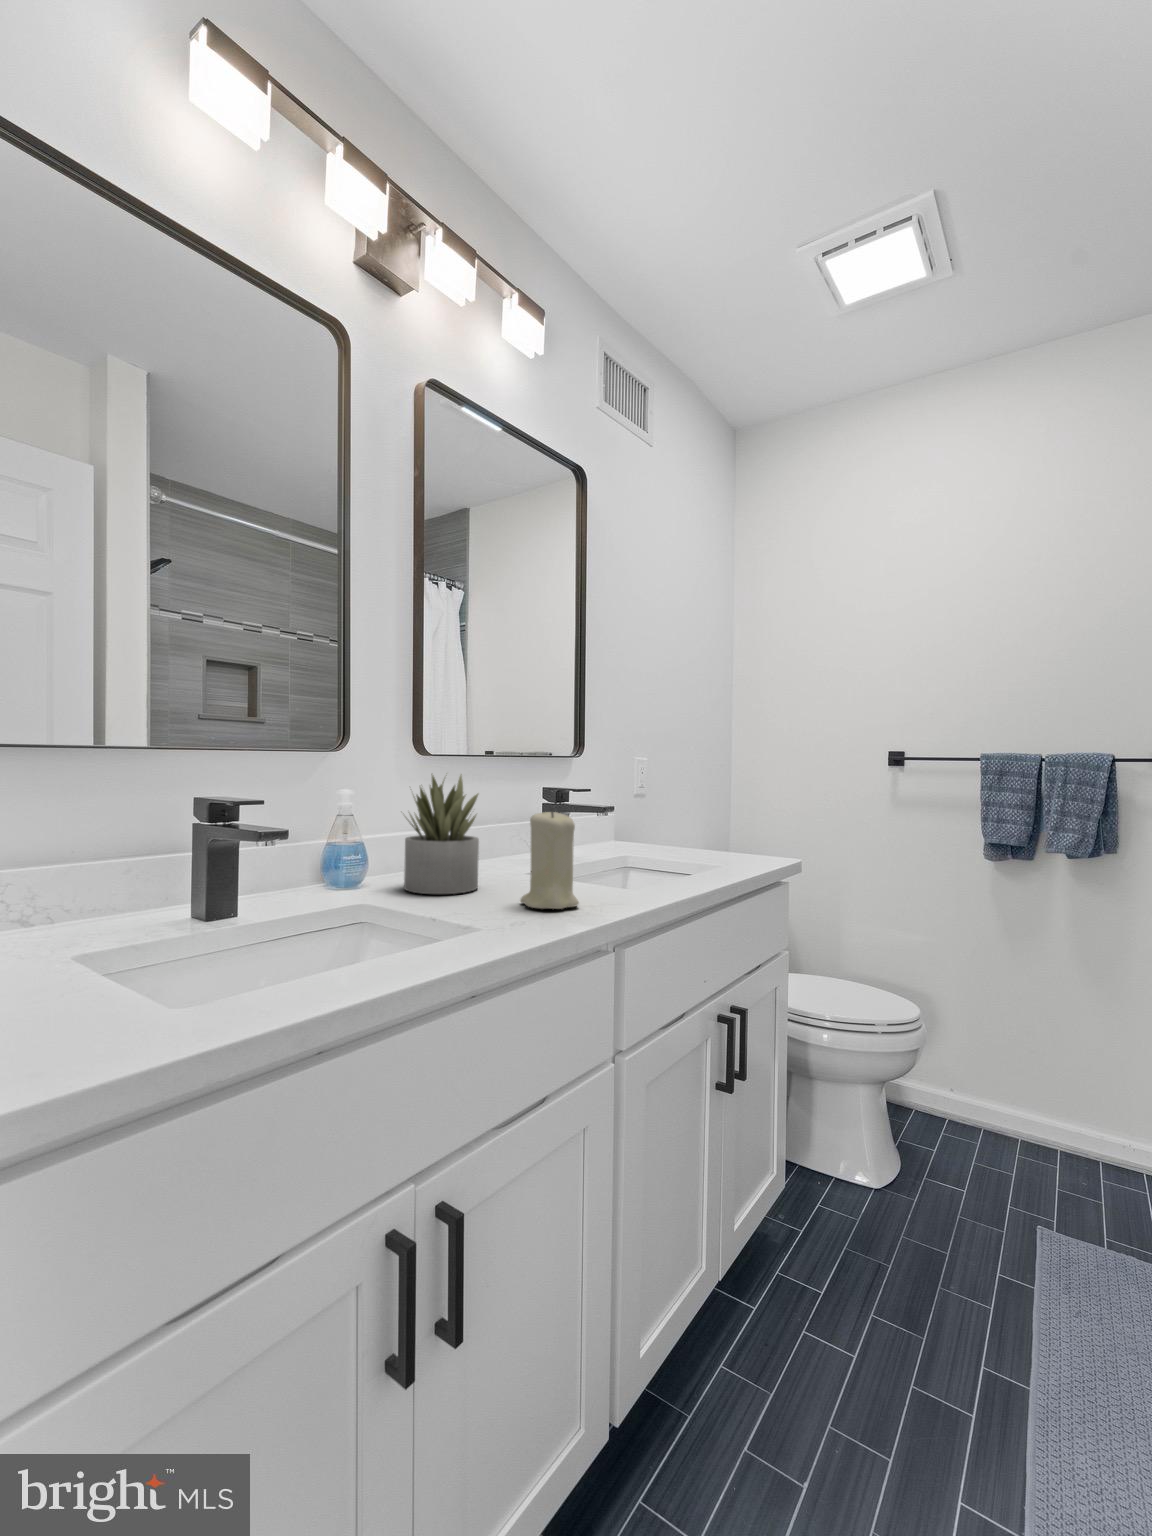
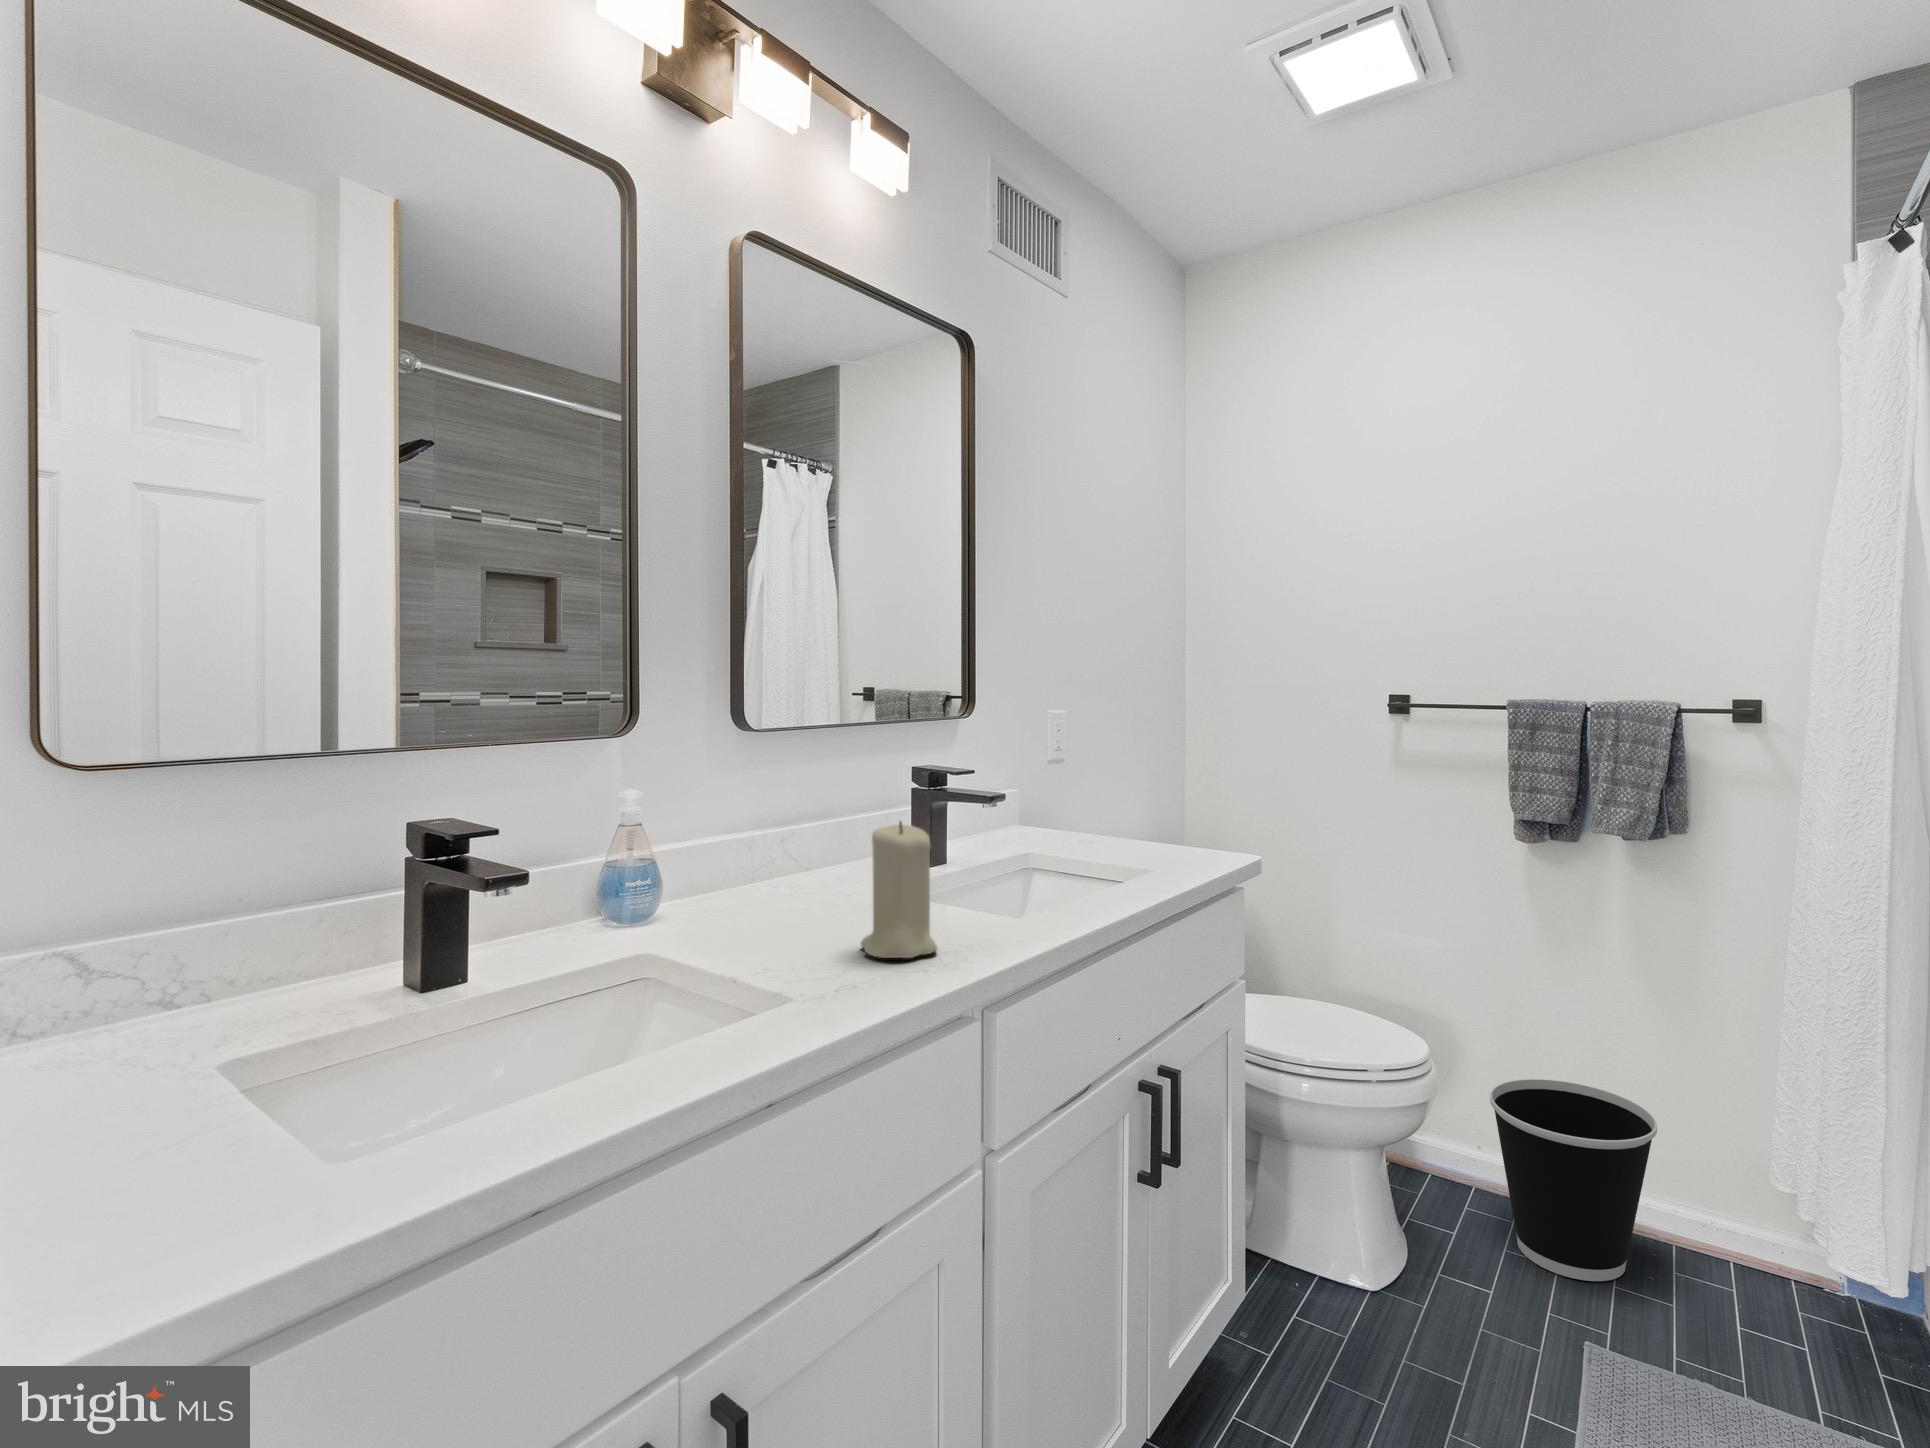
succulent plant: present [404,774,479,894] -> none [704,767,812,934]
wastebasket: none [964,1036,1093,1185] -> present [1490,1079,1657,1281]

